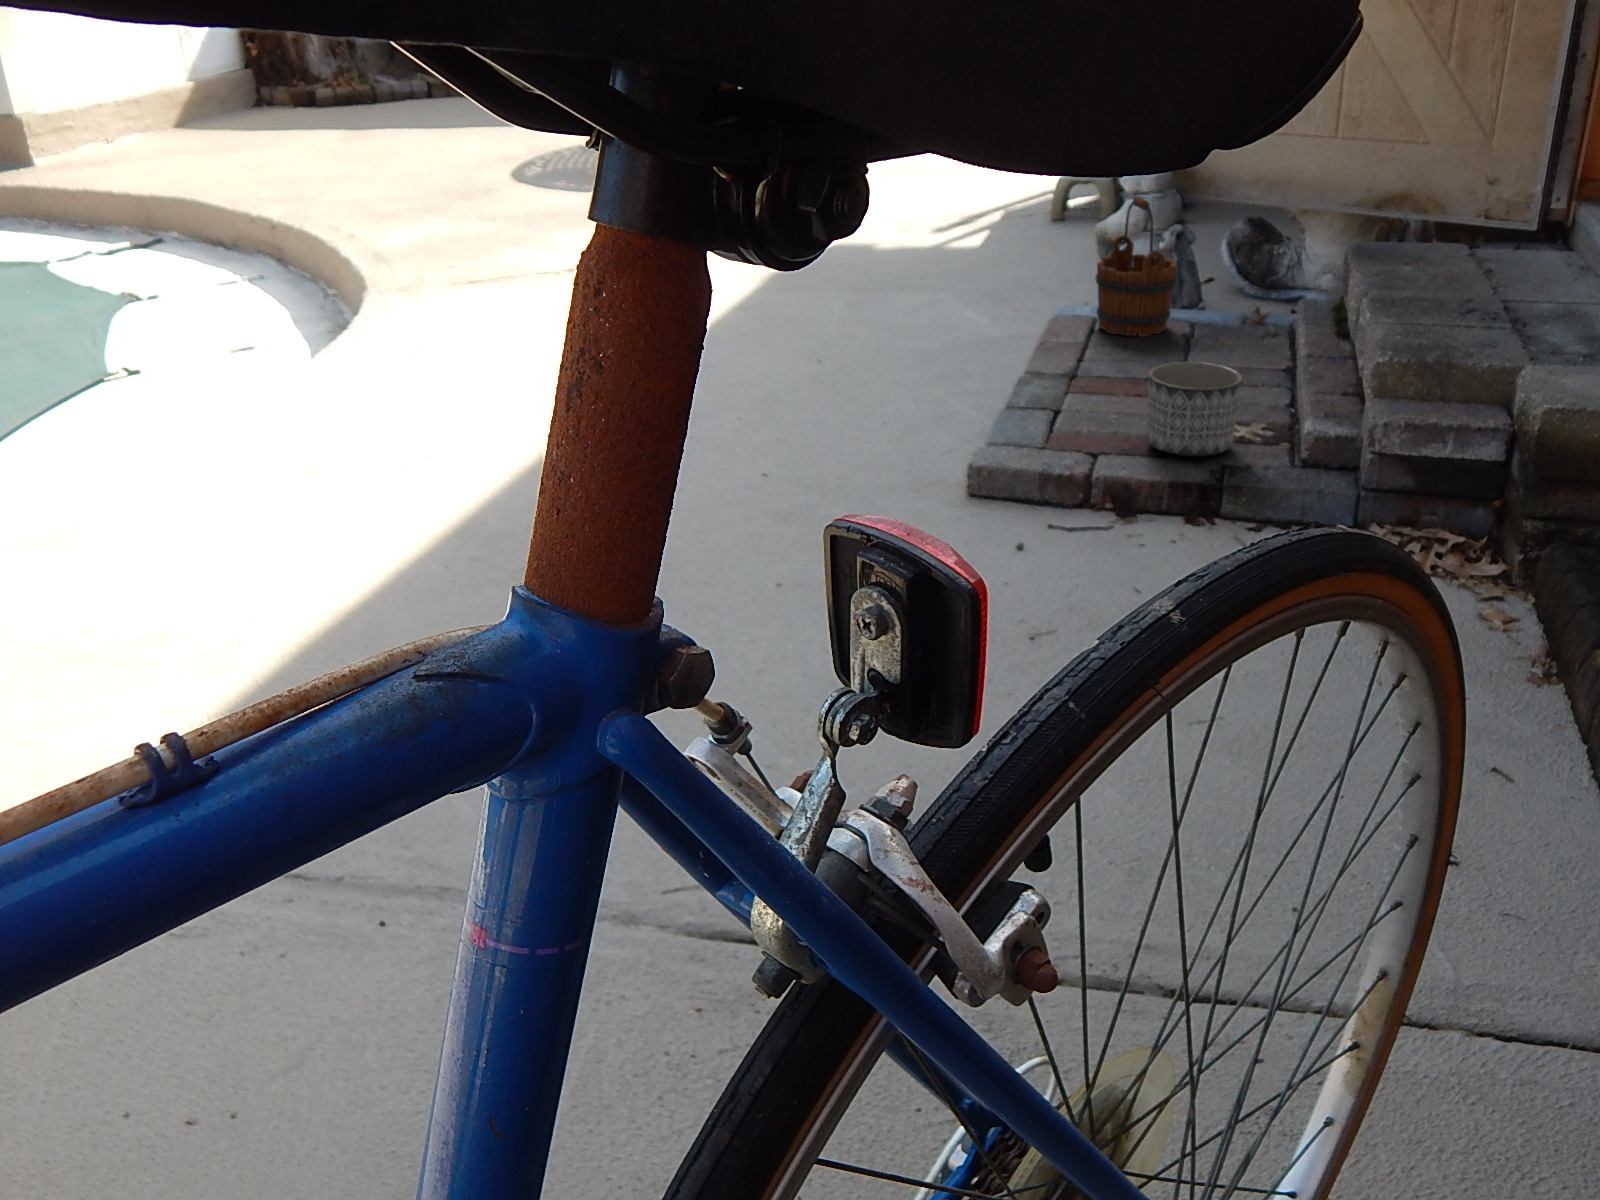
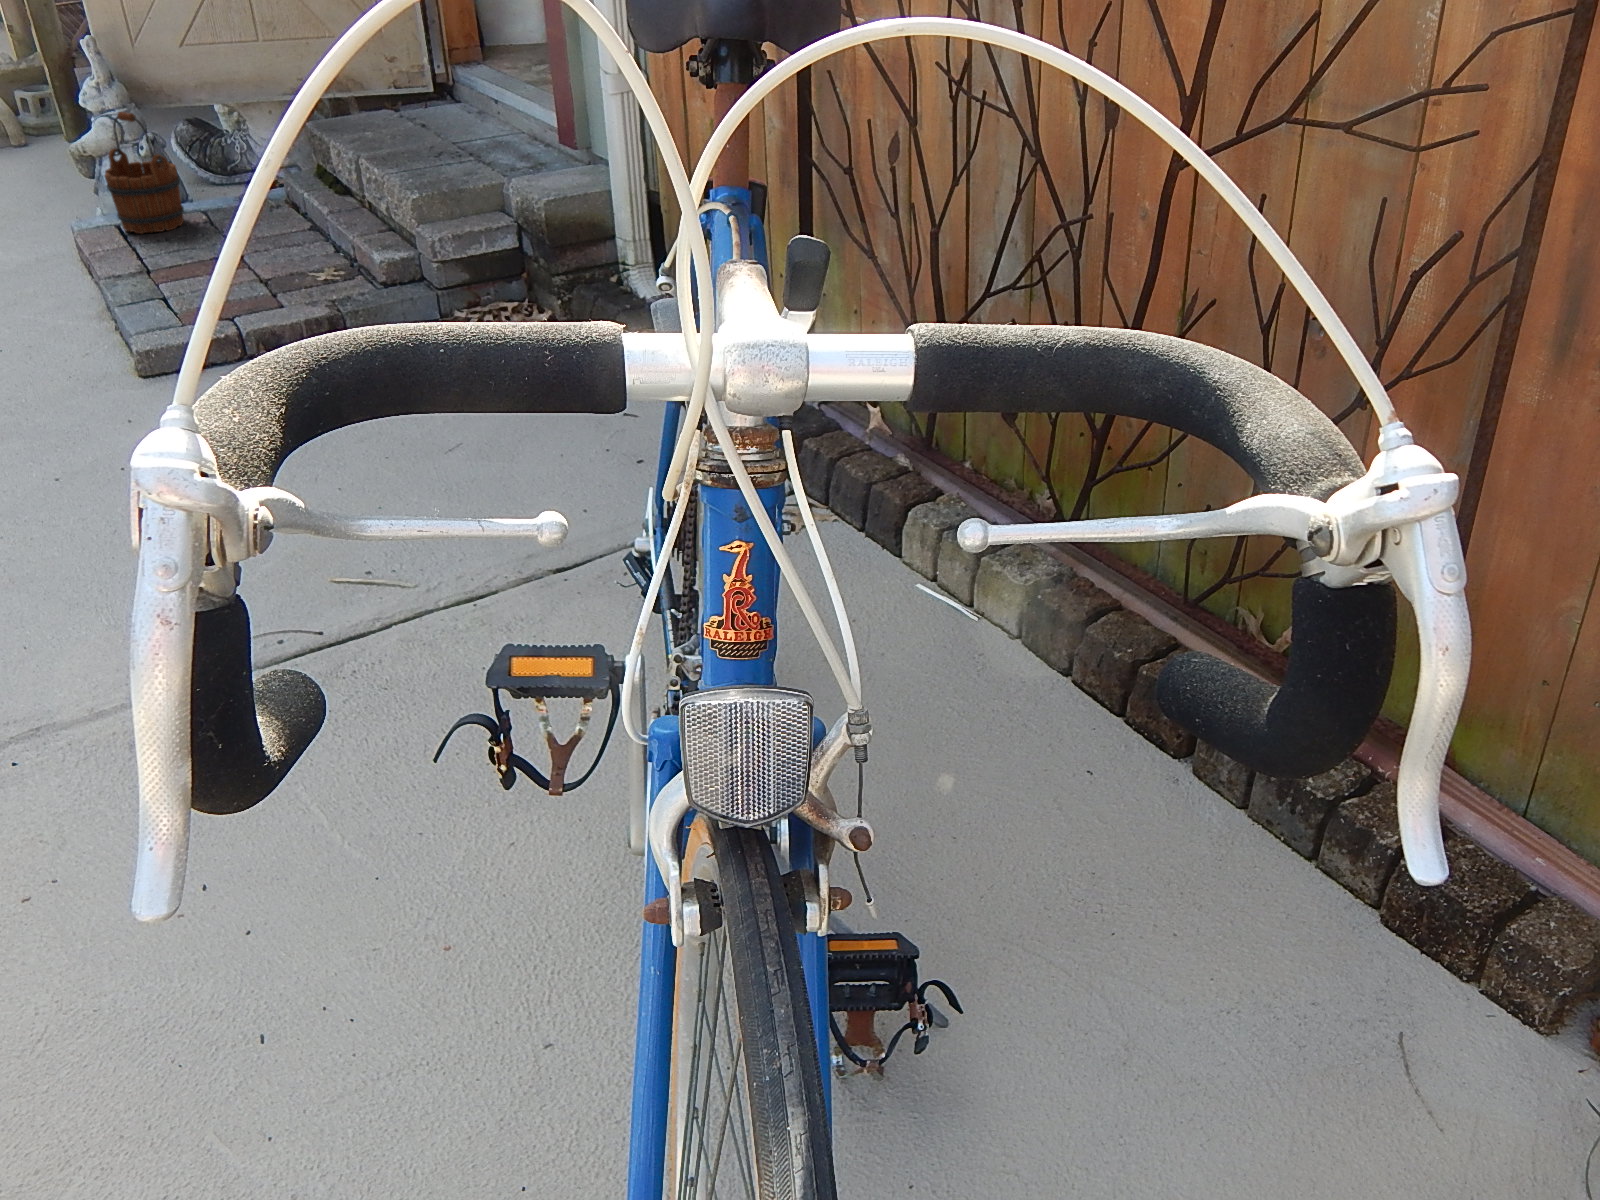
planter: present [1146,362,1242,456] -> none [239,227,323,303]

